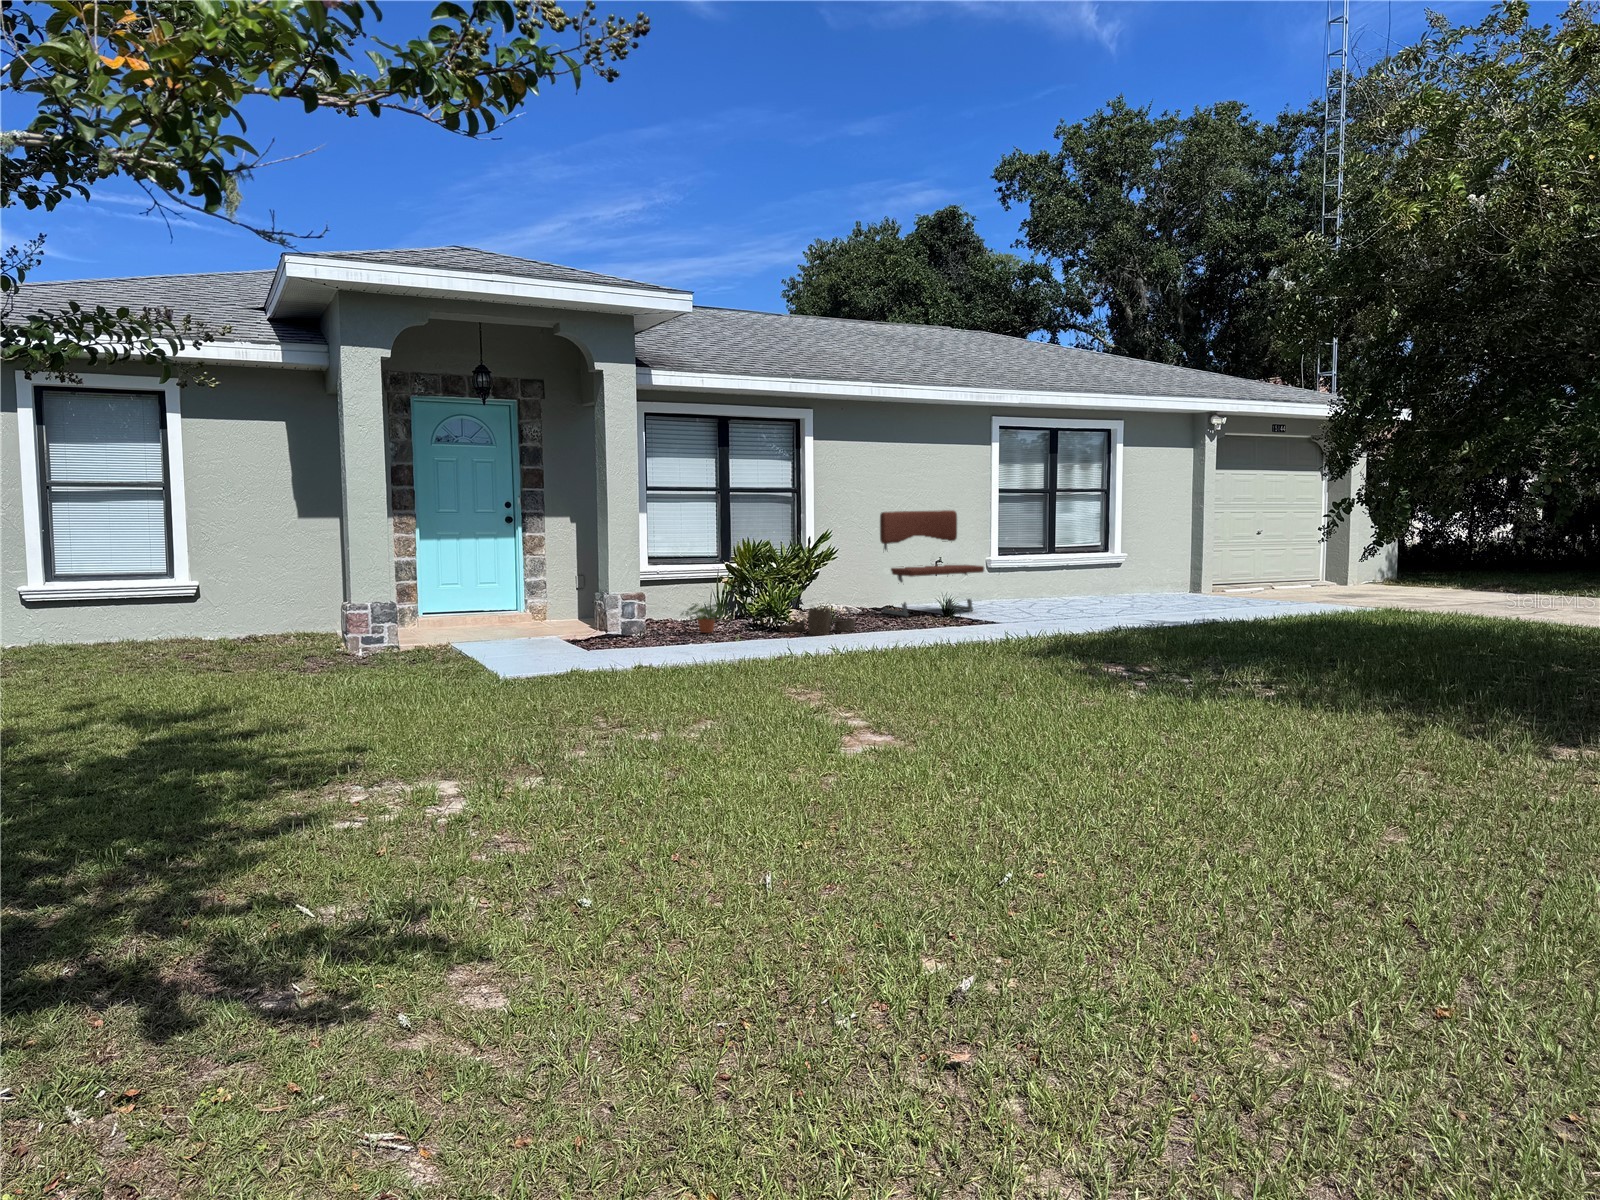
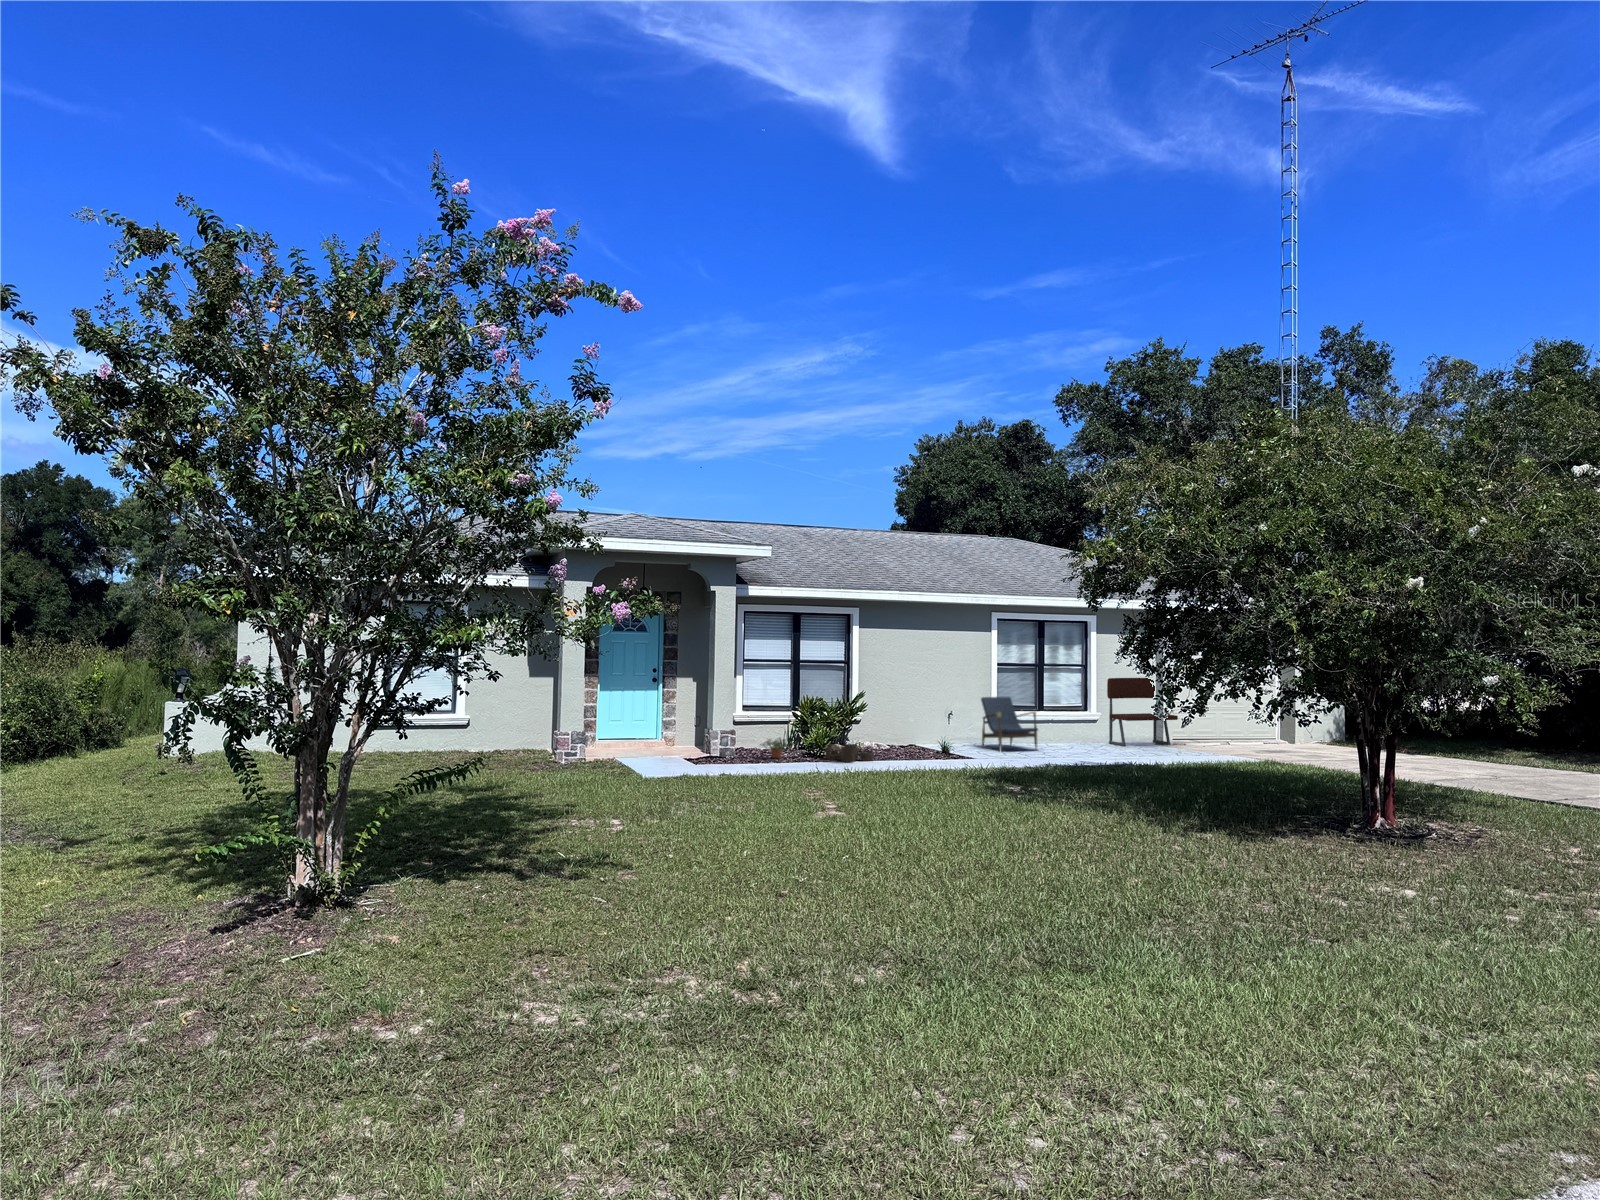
bench: present [880,510,984,616] -> present [1107,678,1178,746]
lounge chair: none [980,535,1064,611] -> present [981,697,1038,750]

